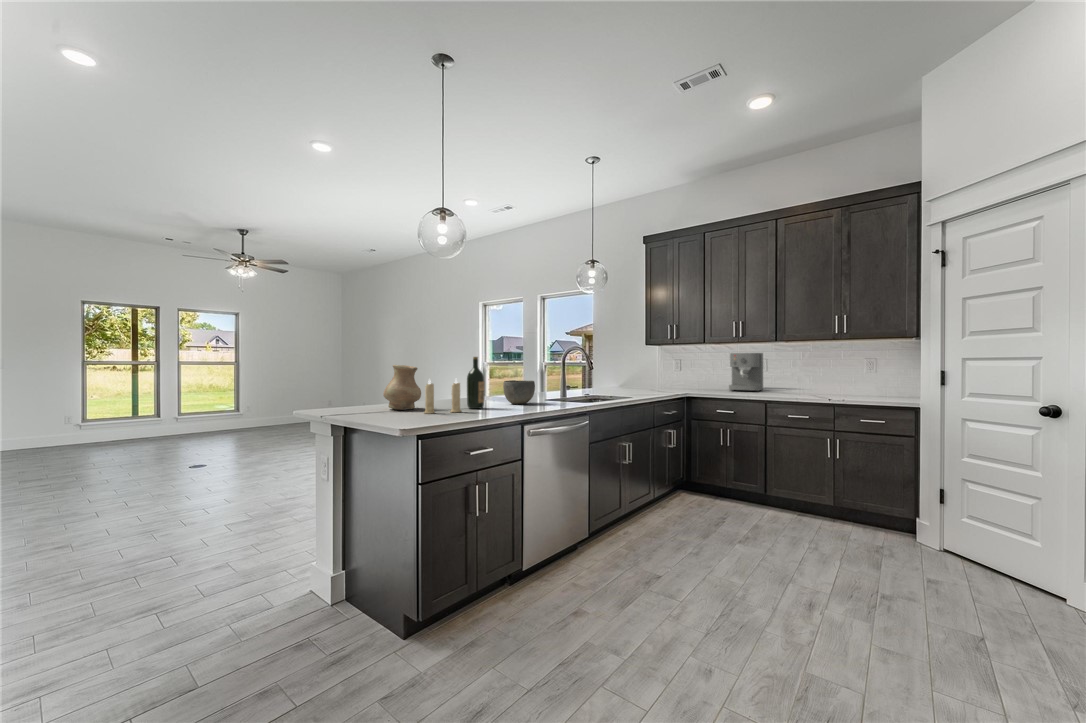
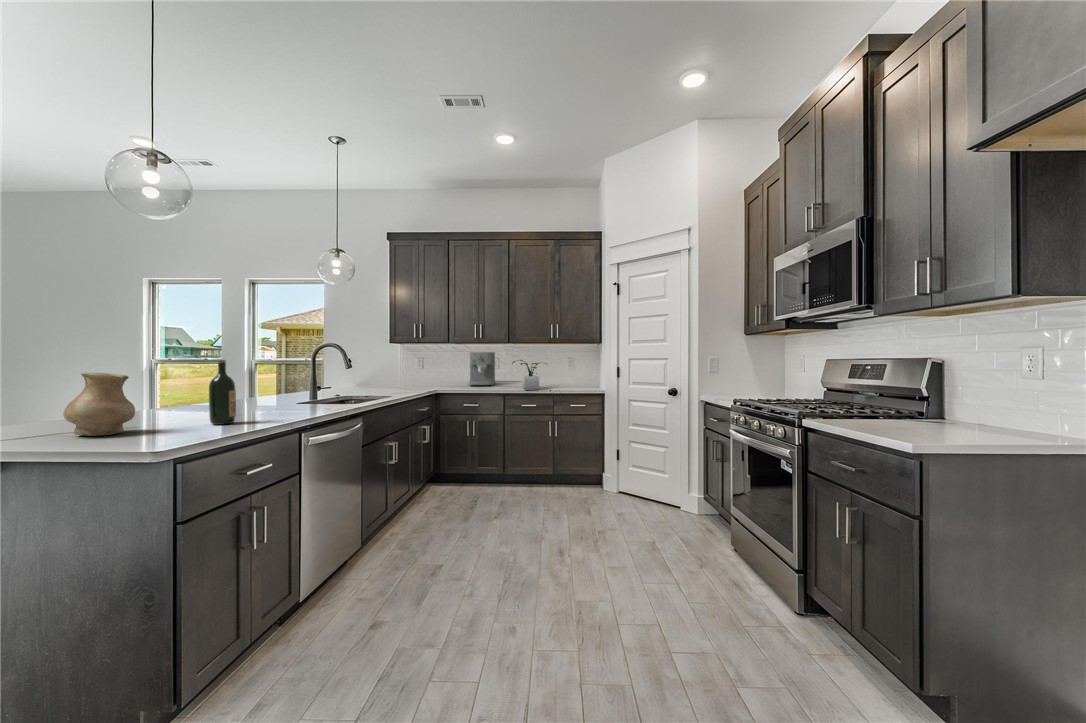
potted plant: none [778,361,830,398] -> present [512,360,548,390]
candle: present [424,379,461,414] -> none [152,387,212,437]
bowl: present [503,380,535,404] -> none [250,386,293,414]

